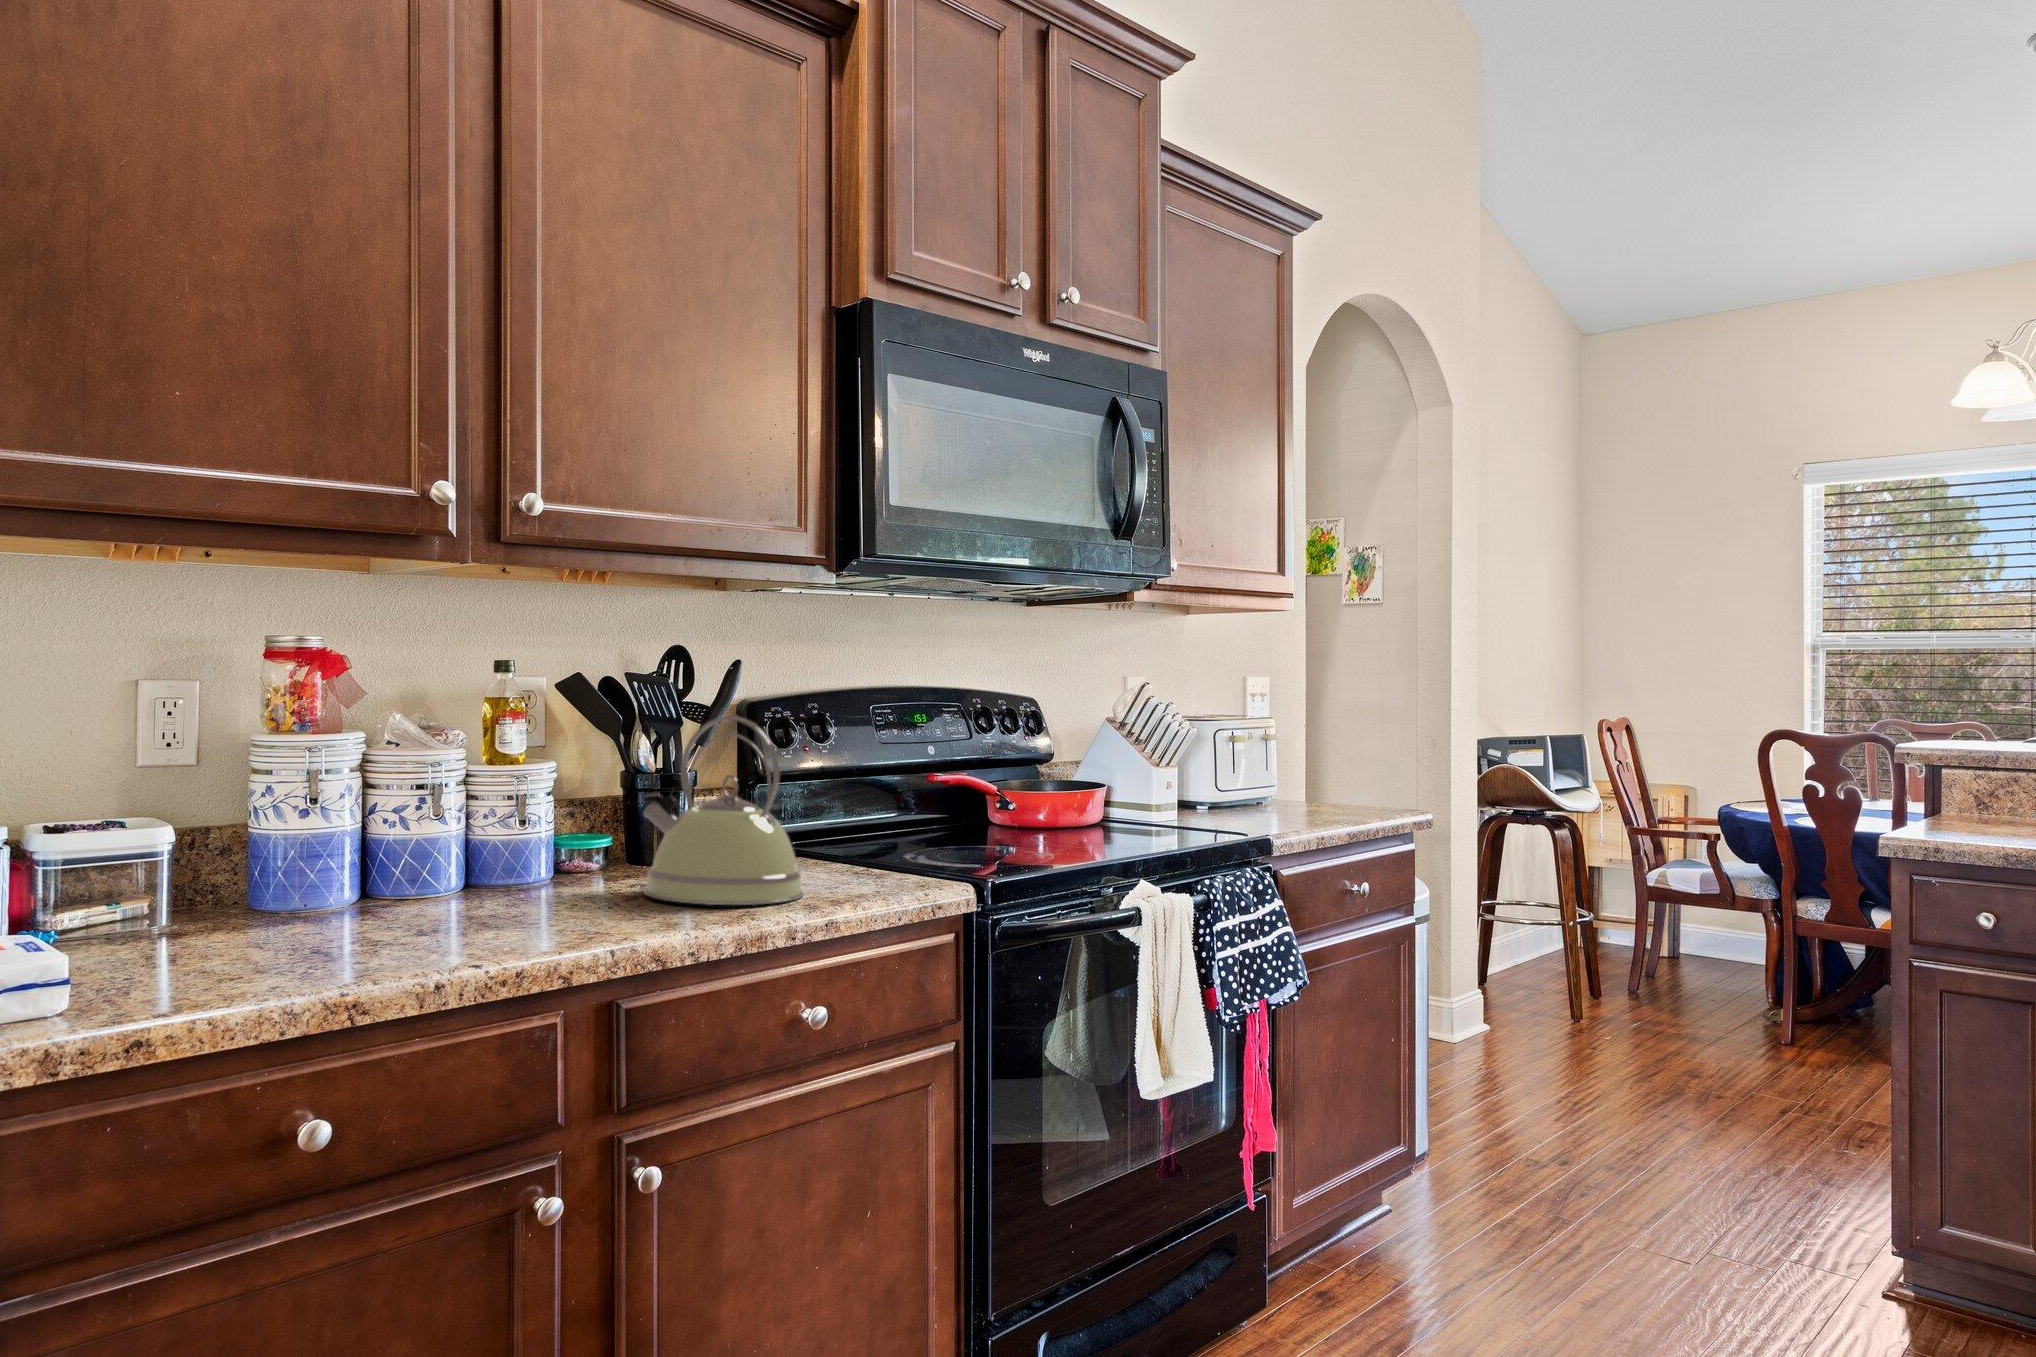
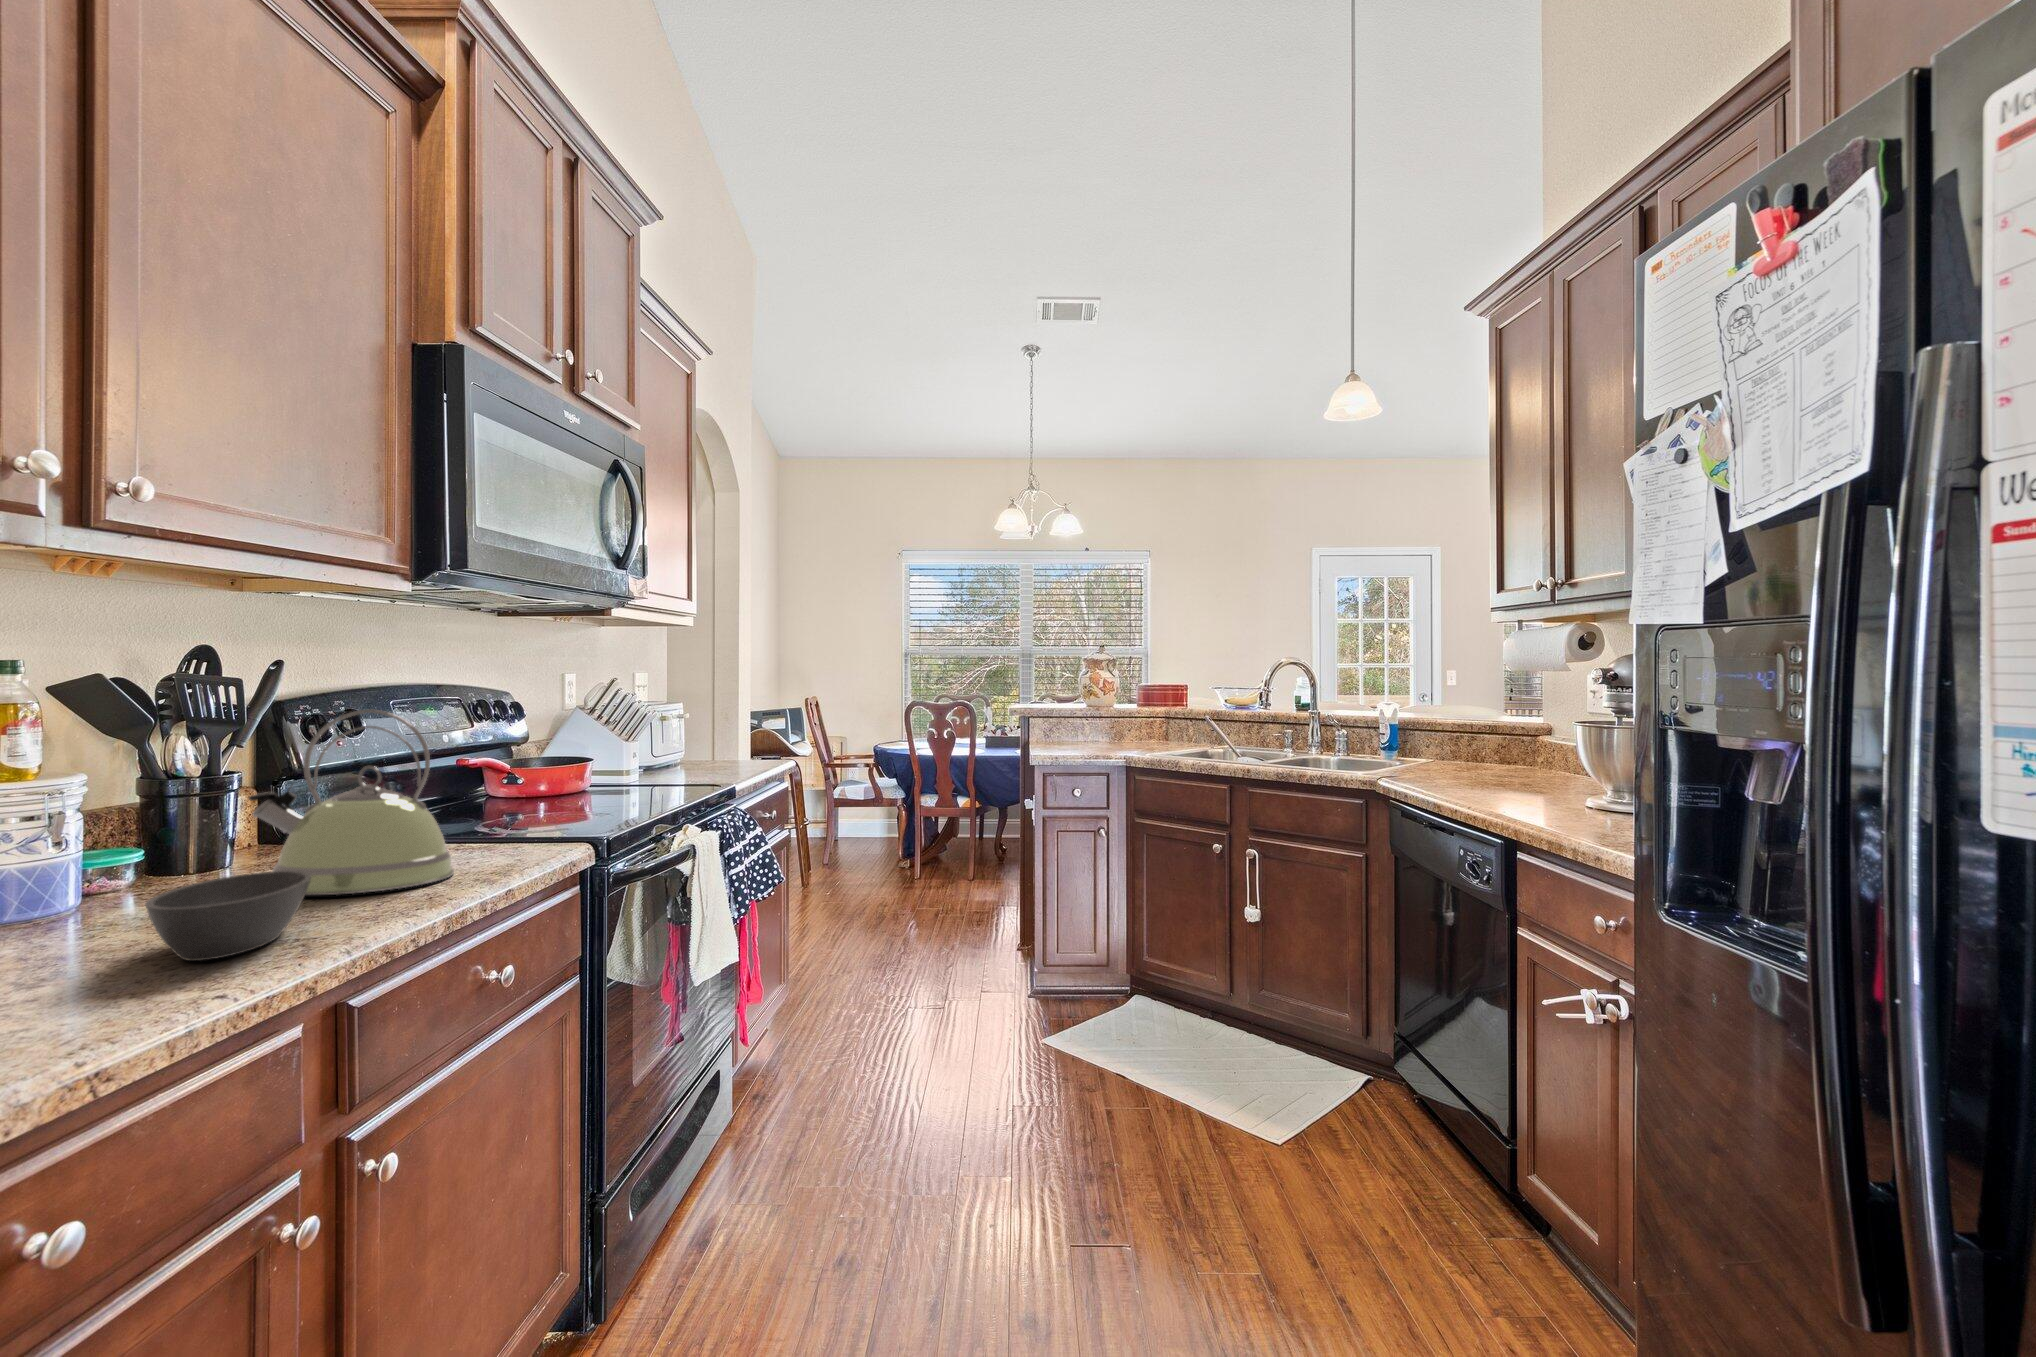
bowl: none [475,869,624,939] -> present [145,871,312,961]

